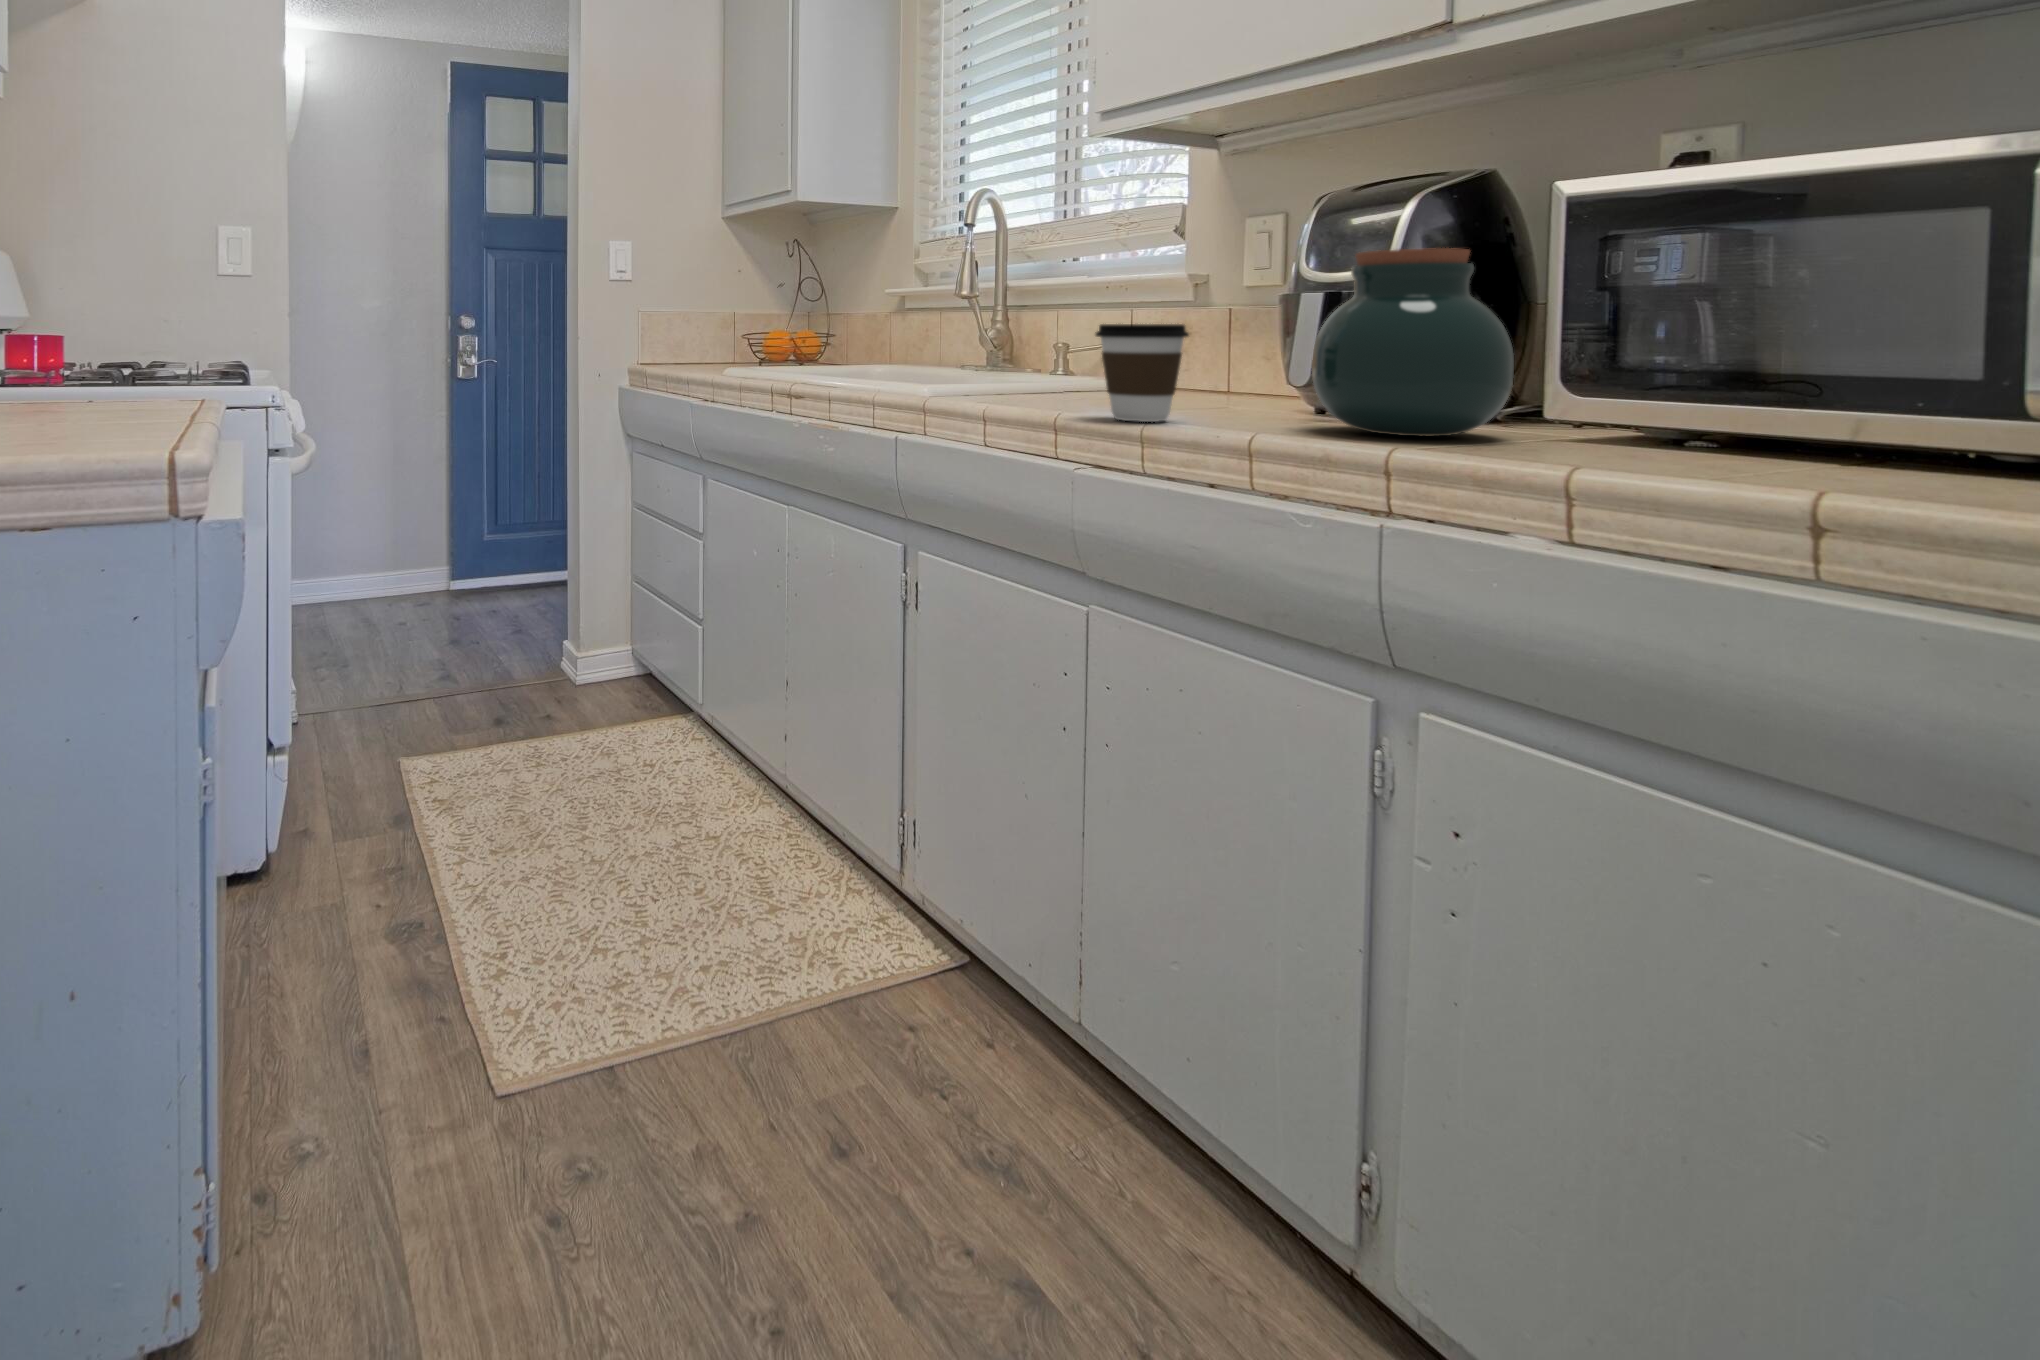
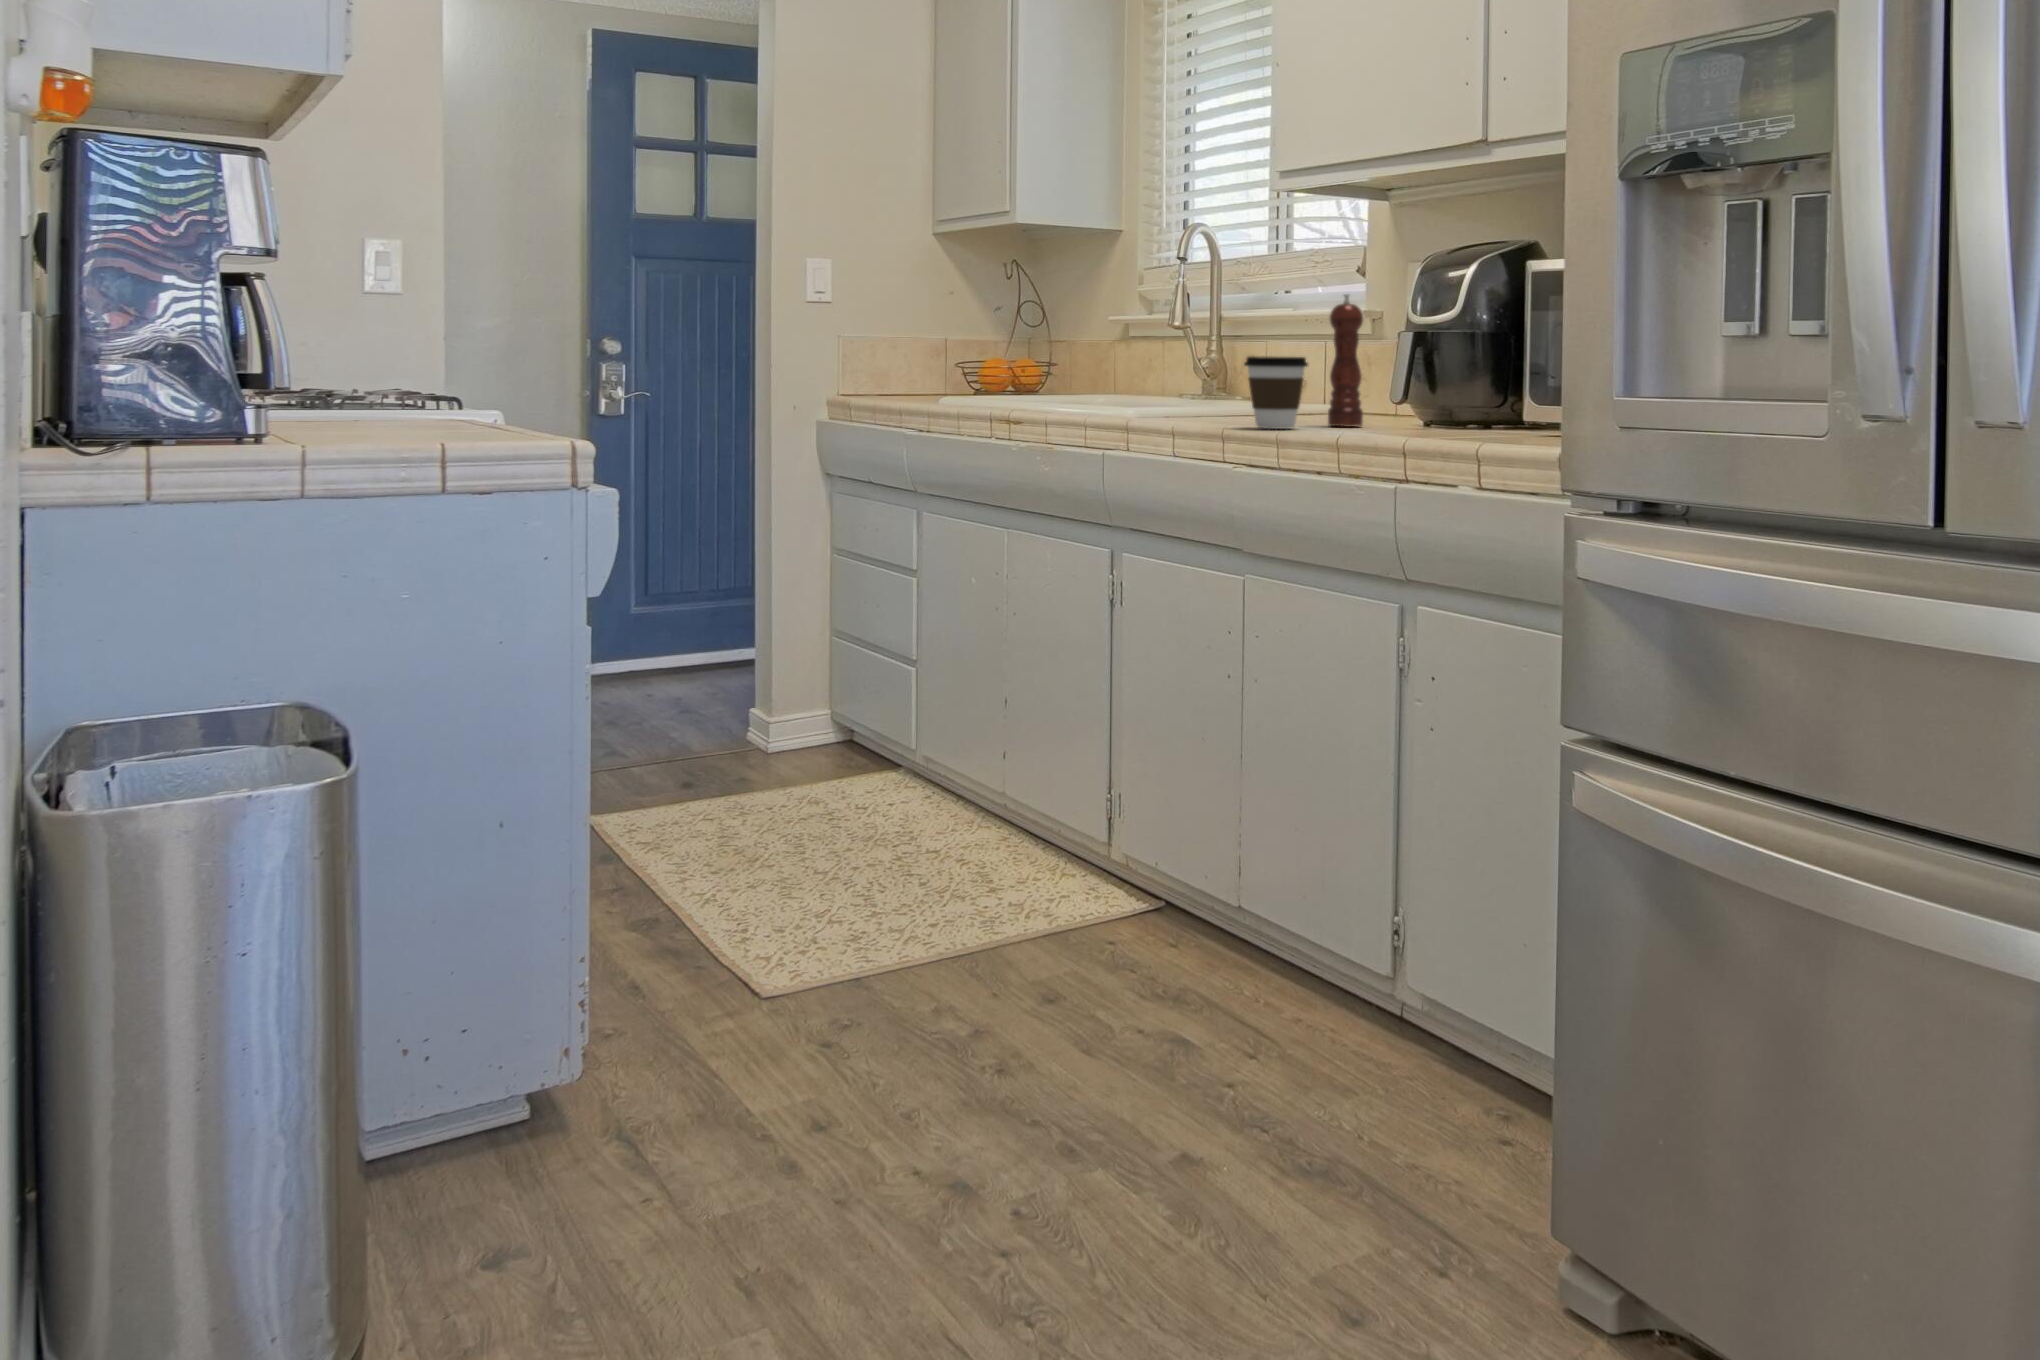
pepper mill: none [1203,240,1256,417] -> present [1328,294,1363,427]
jar: present [1312,248,1514,436] -> none [1380,308,1494,433]

